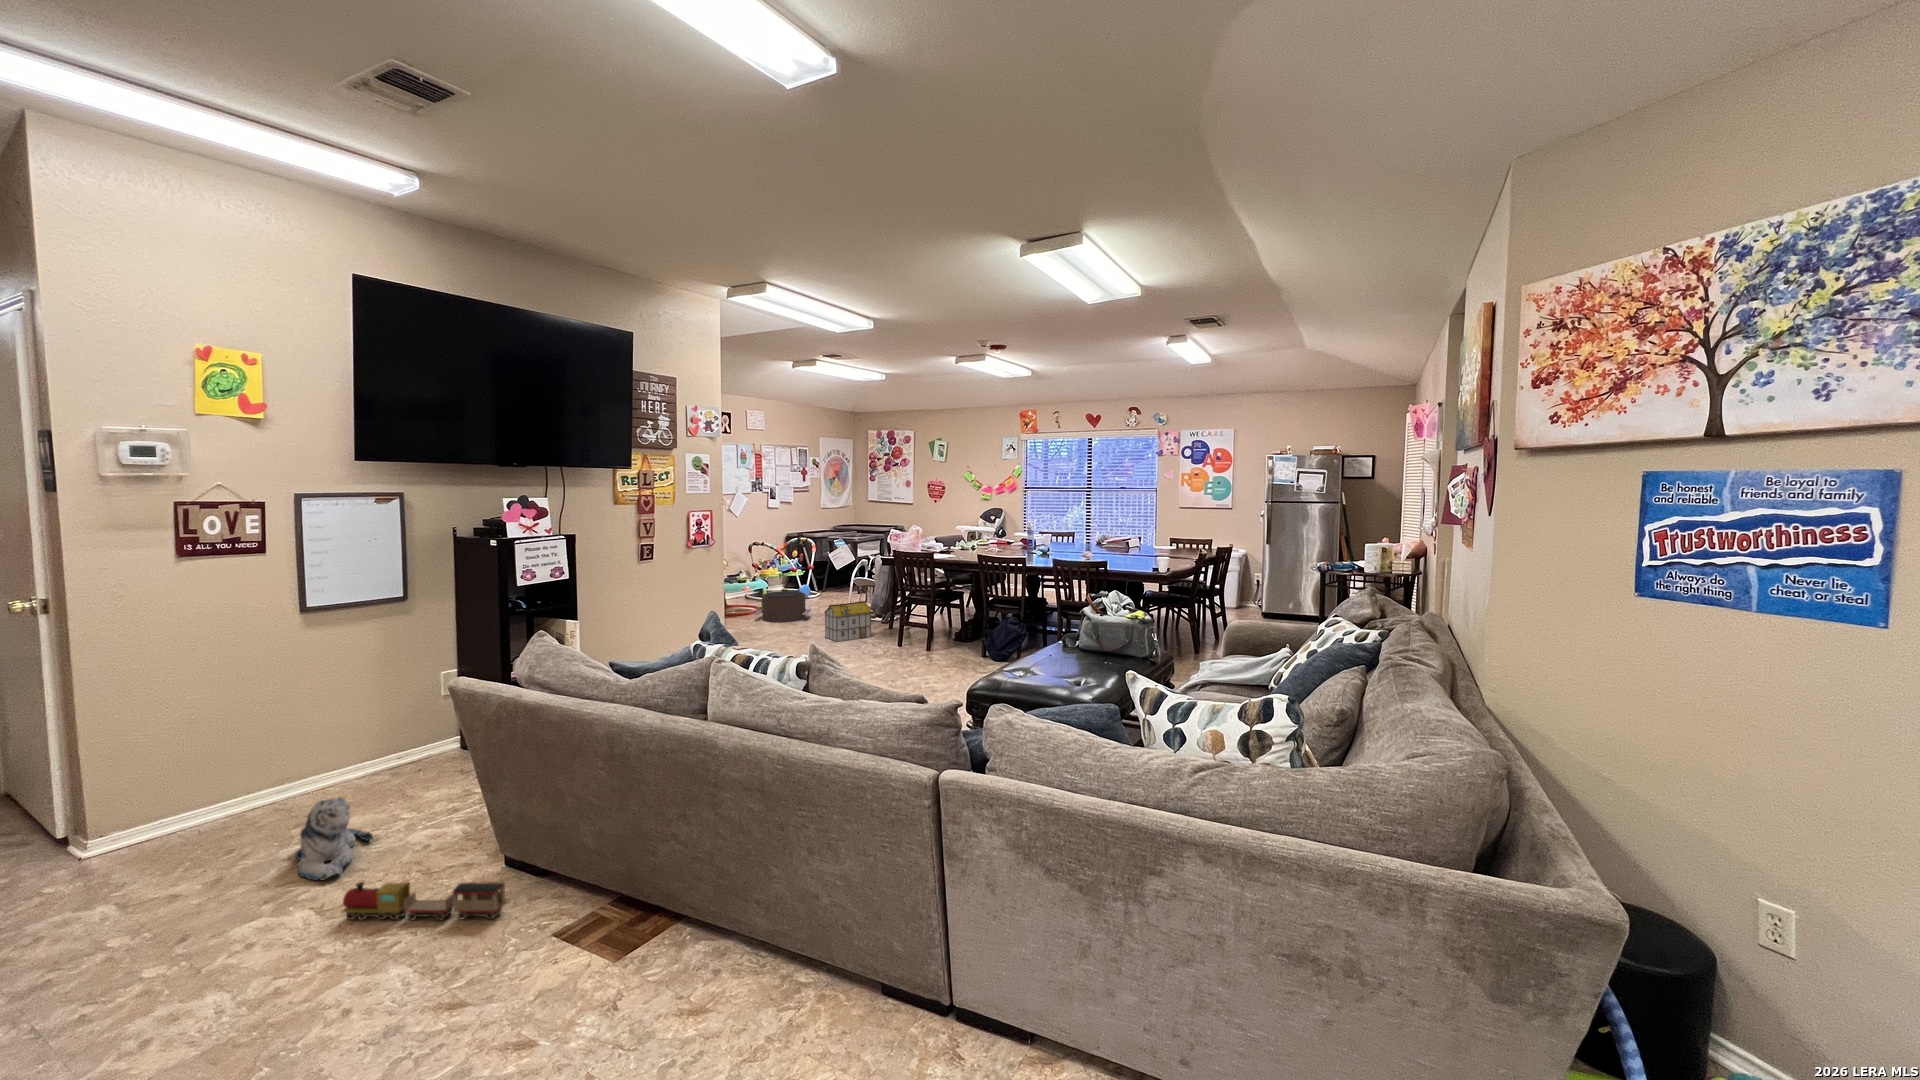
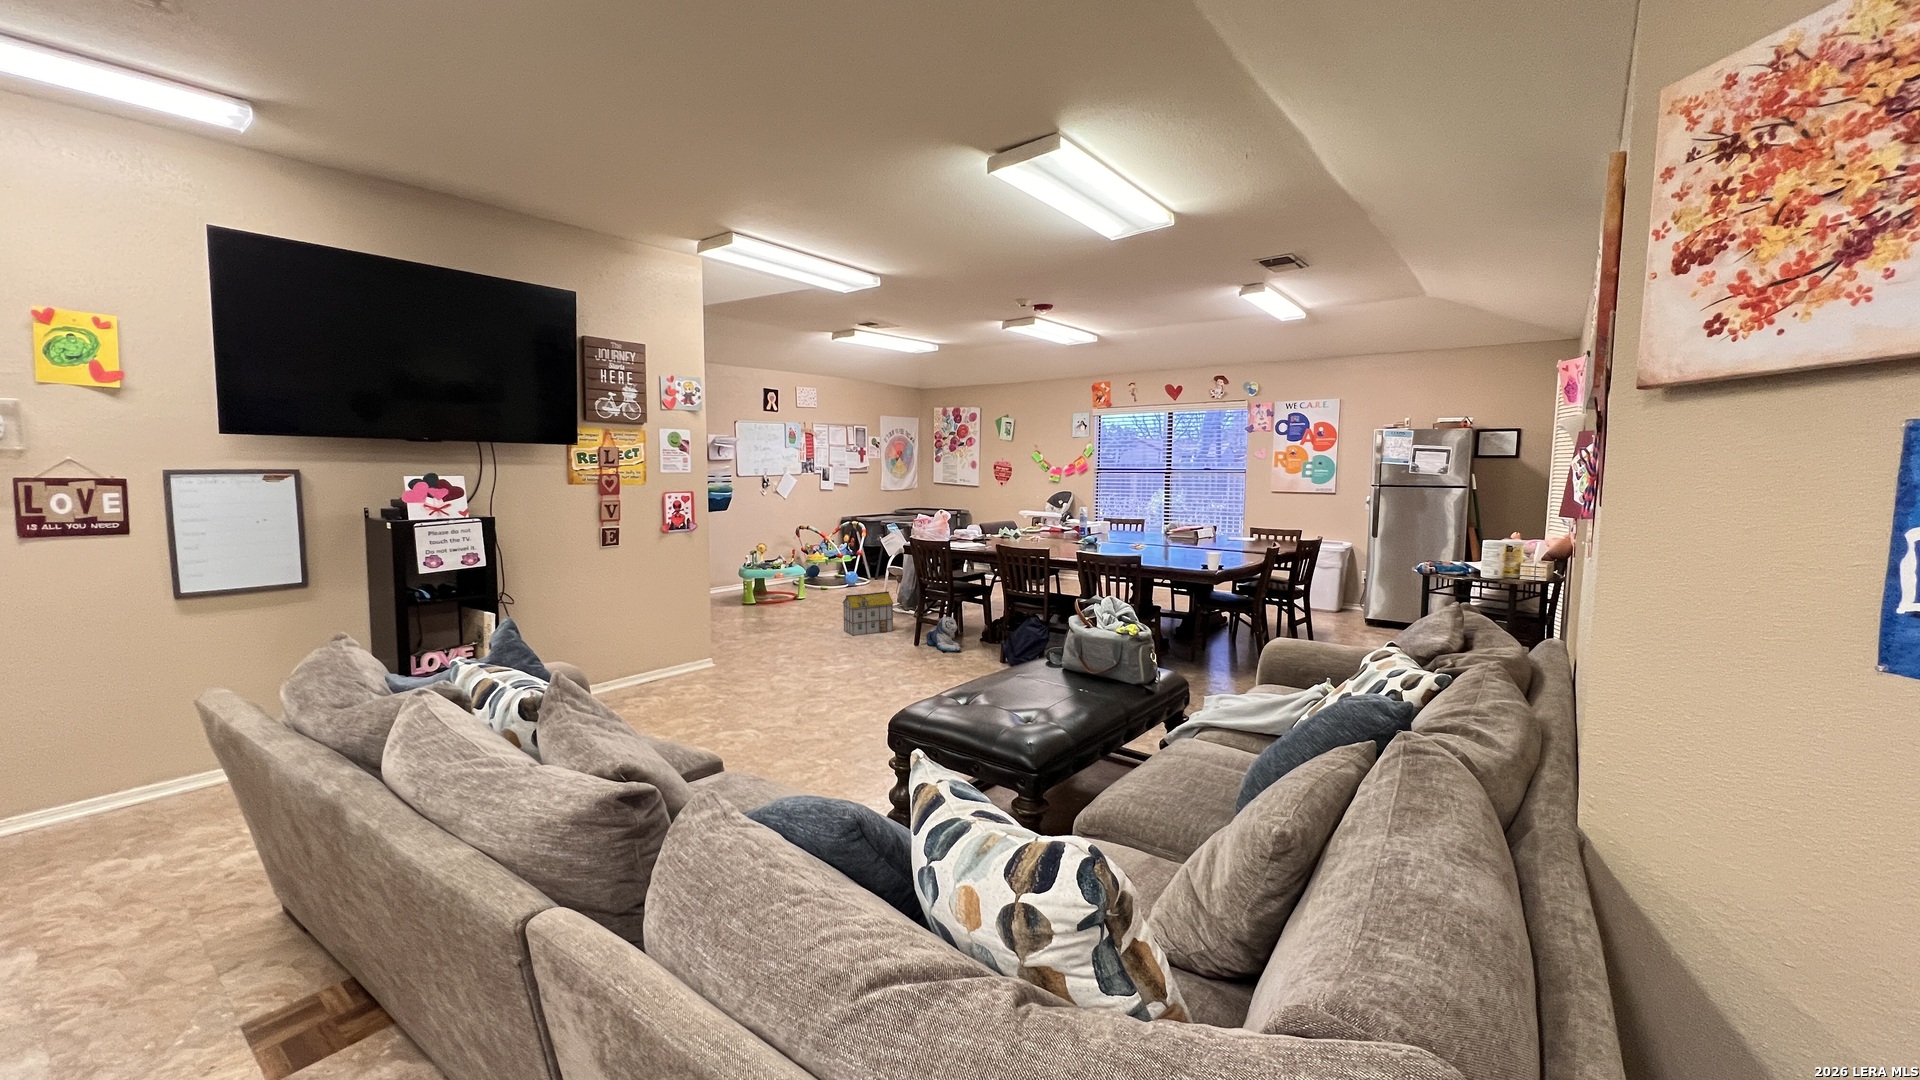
pouf: present [754,591,811,623] -> none [784,578,845,611]
plush toy: present [295,798,373,880] -> present [926,617,961,652]
toy train: present [342,882,506,920] -> none [49,927,224,989]

